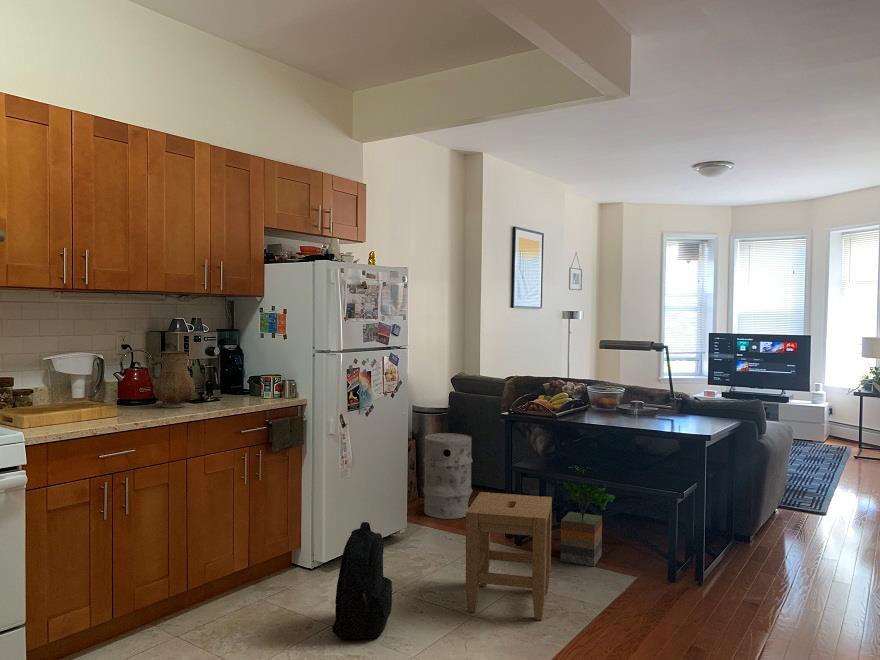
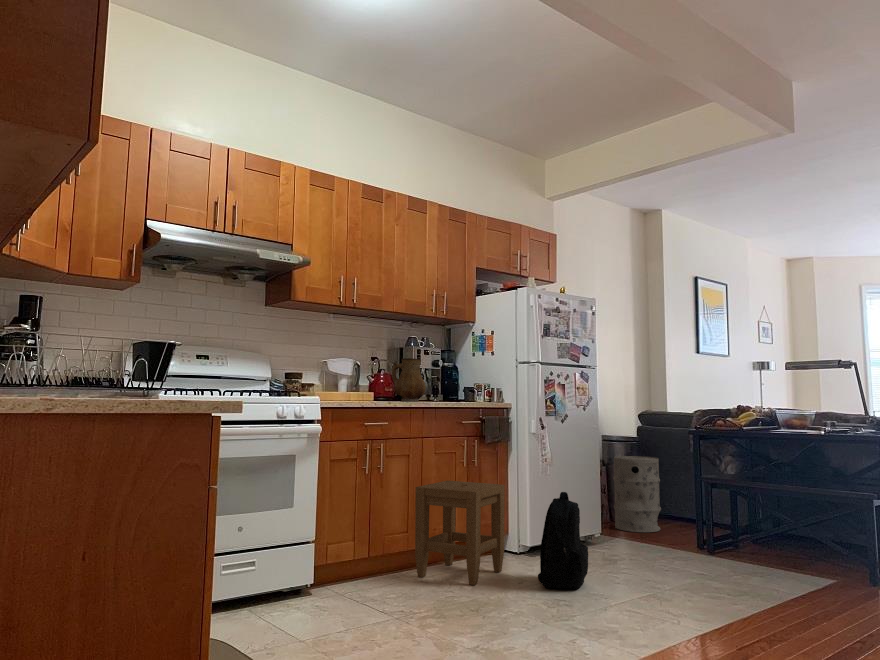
potted tree: present [560,466,614,567] -> none [739,473,803,567]
stool: present [466,492,552,620] -> present [415,481,505,585]

